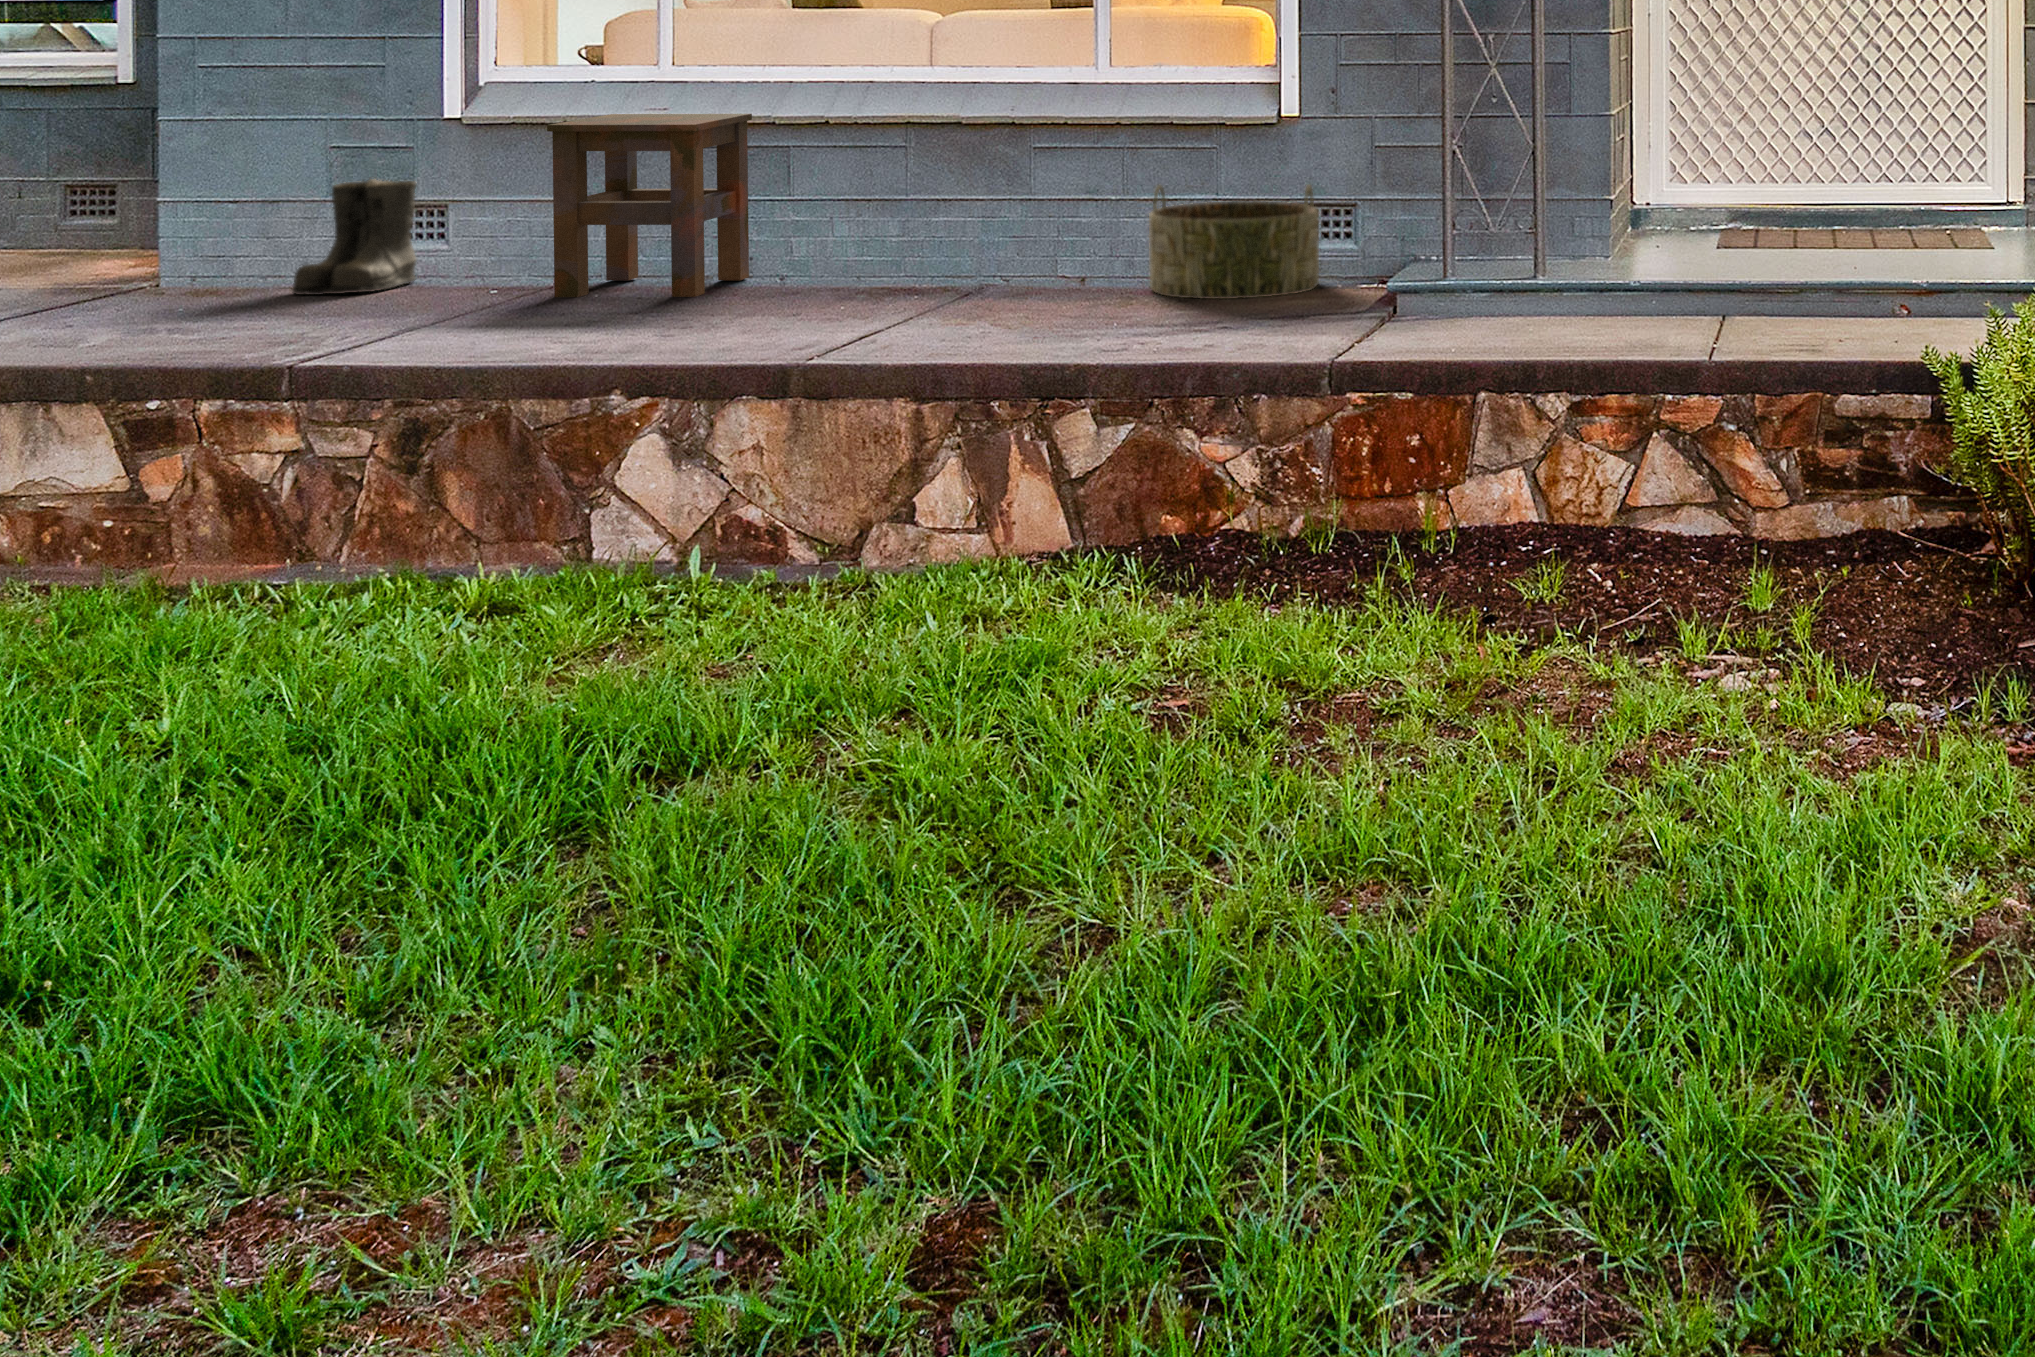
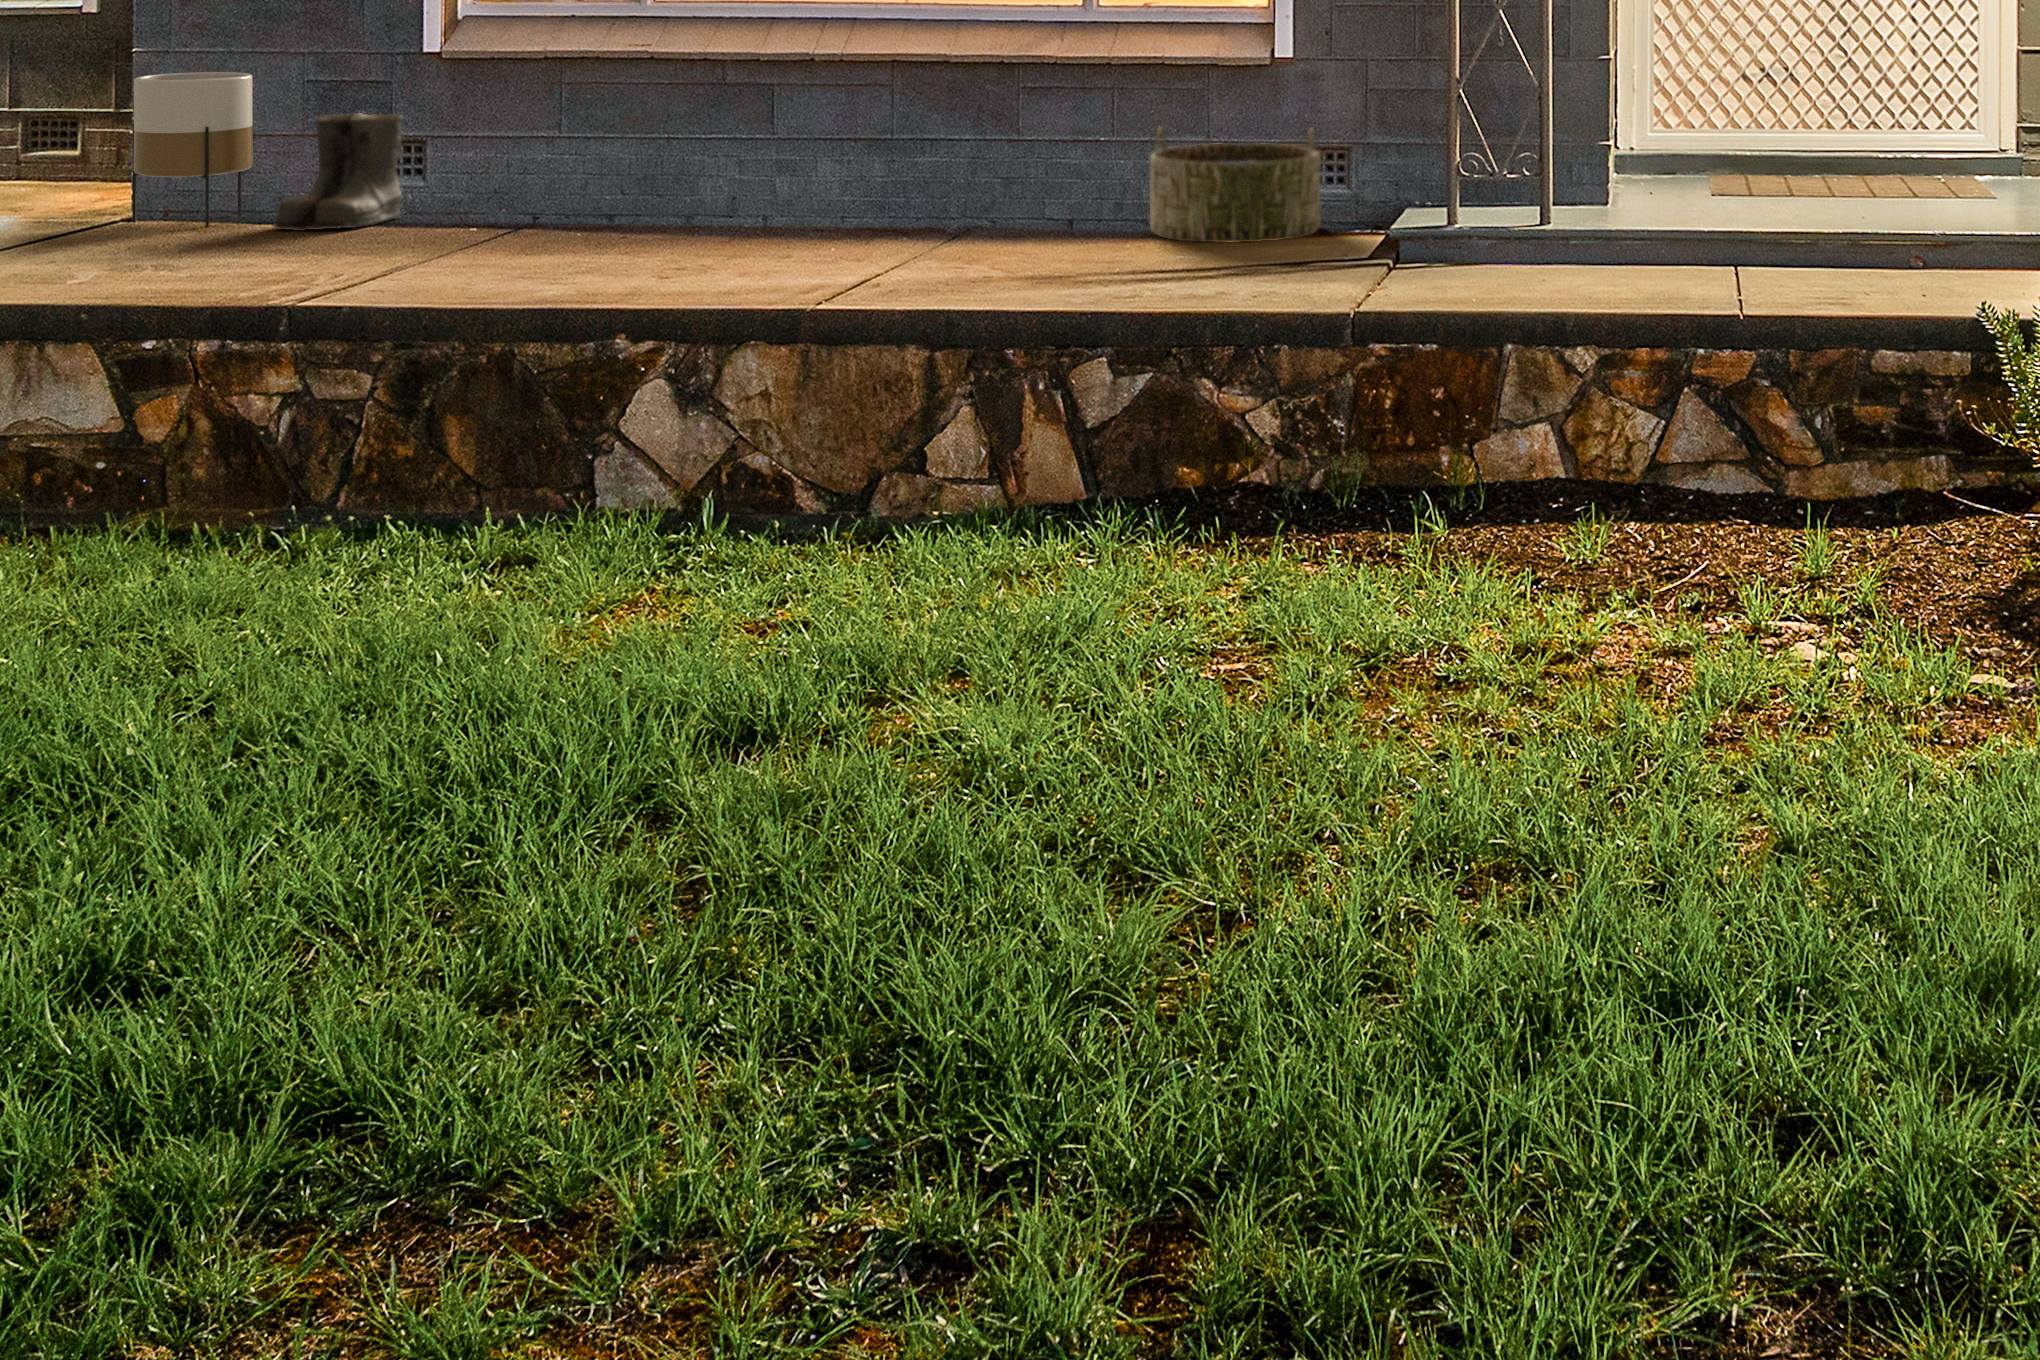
side table: present [547,114,752,297] -> none [539,49,746,236]
planter: none [154,141,271,293] -> present [132,72,253,227]

